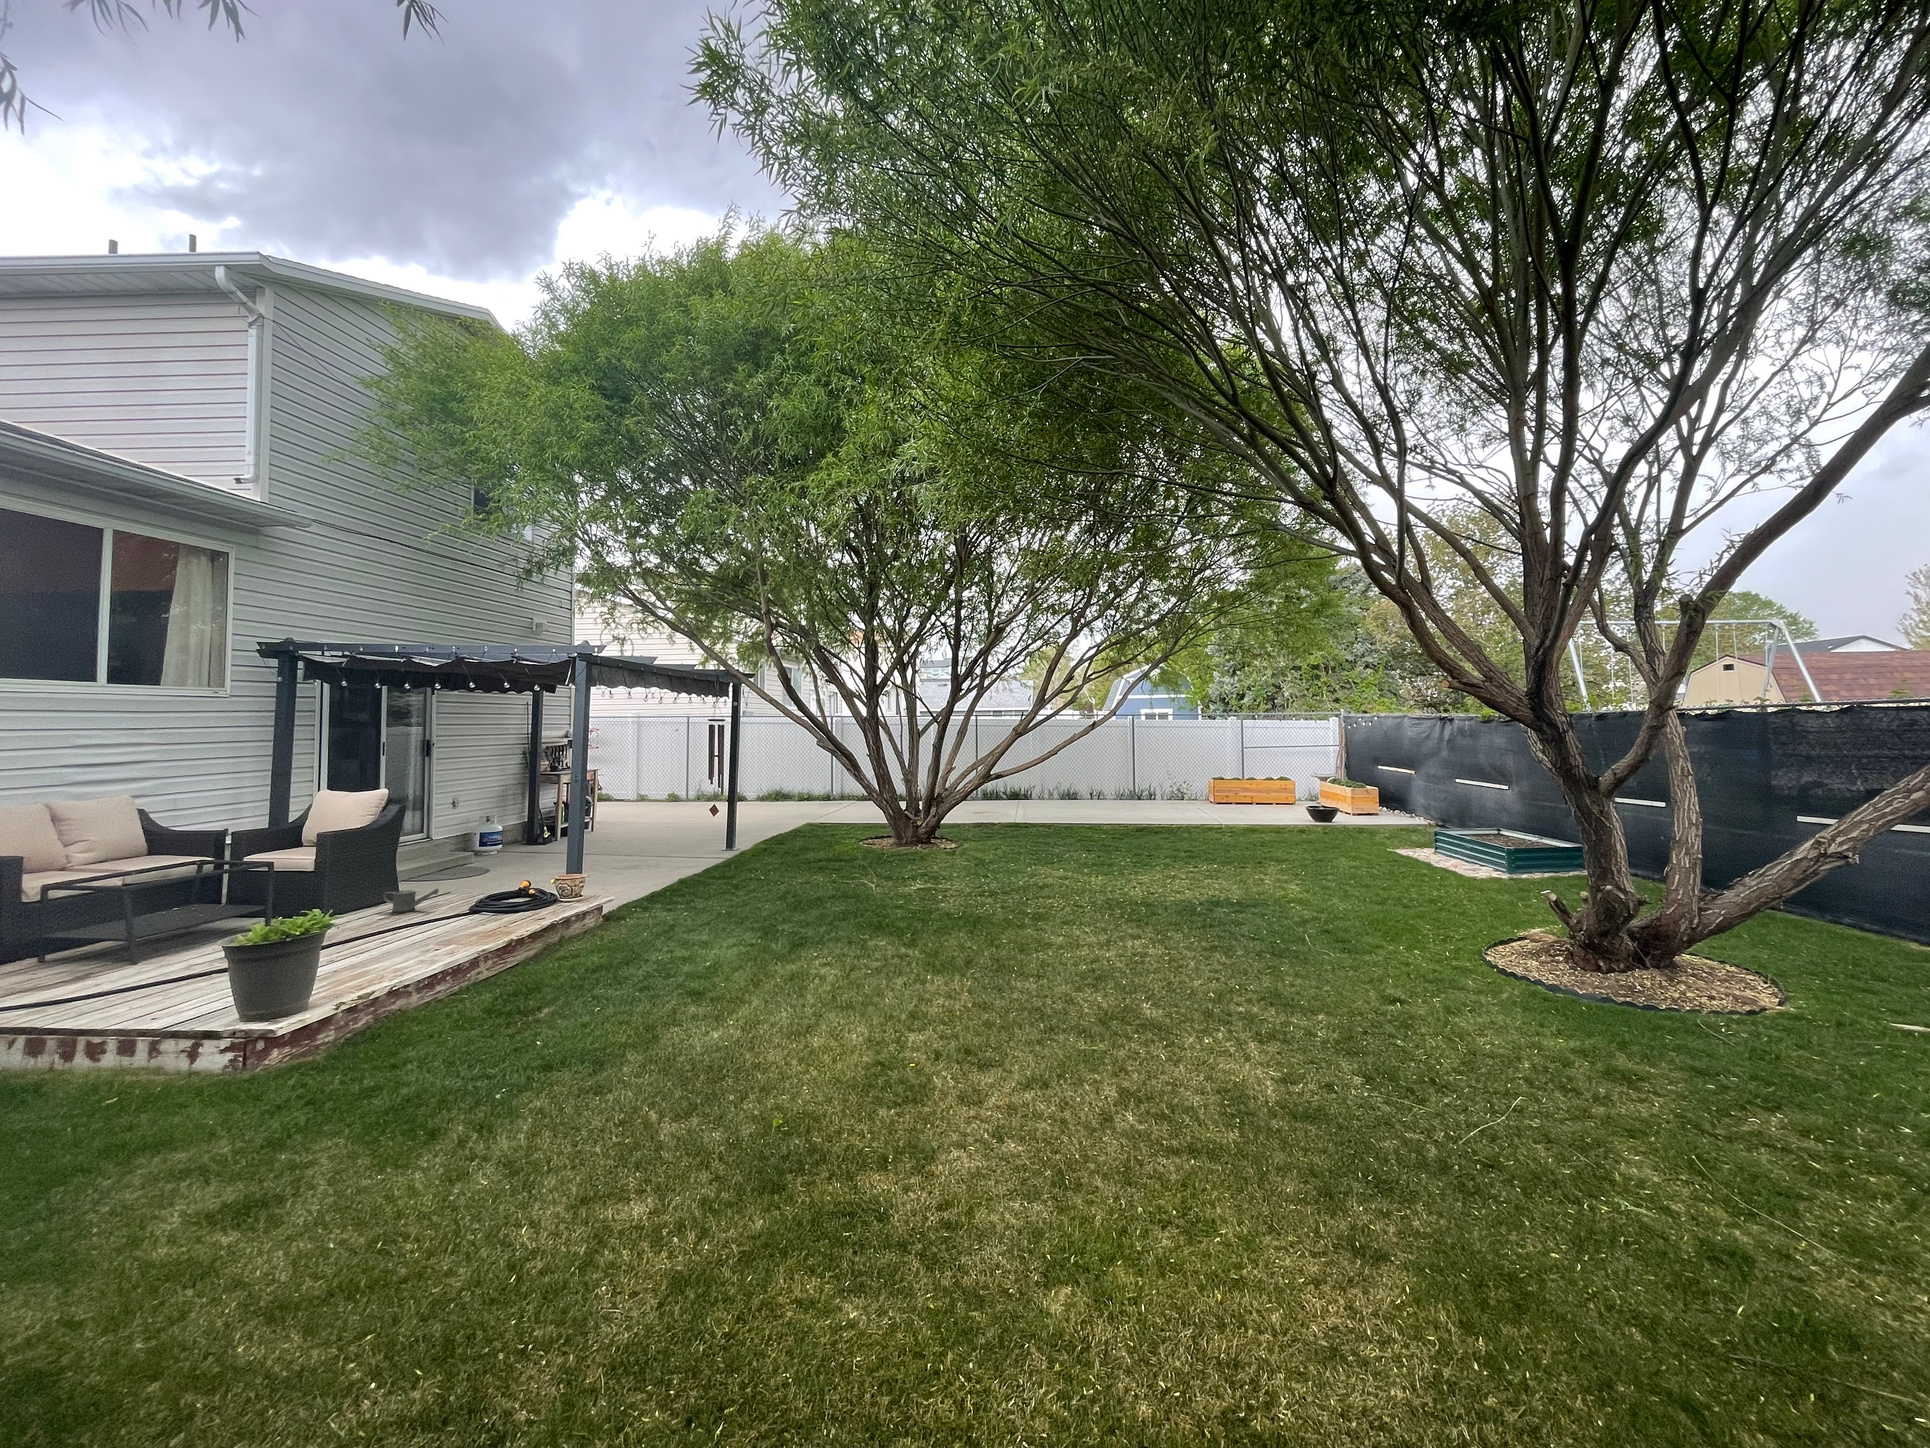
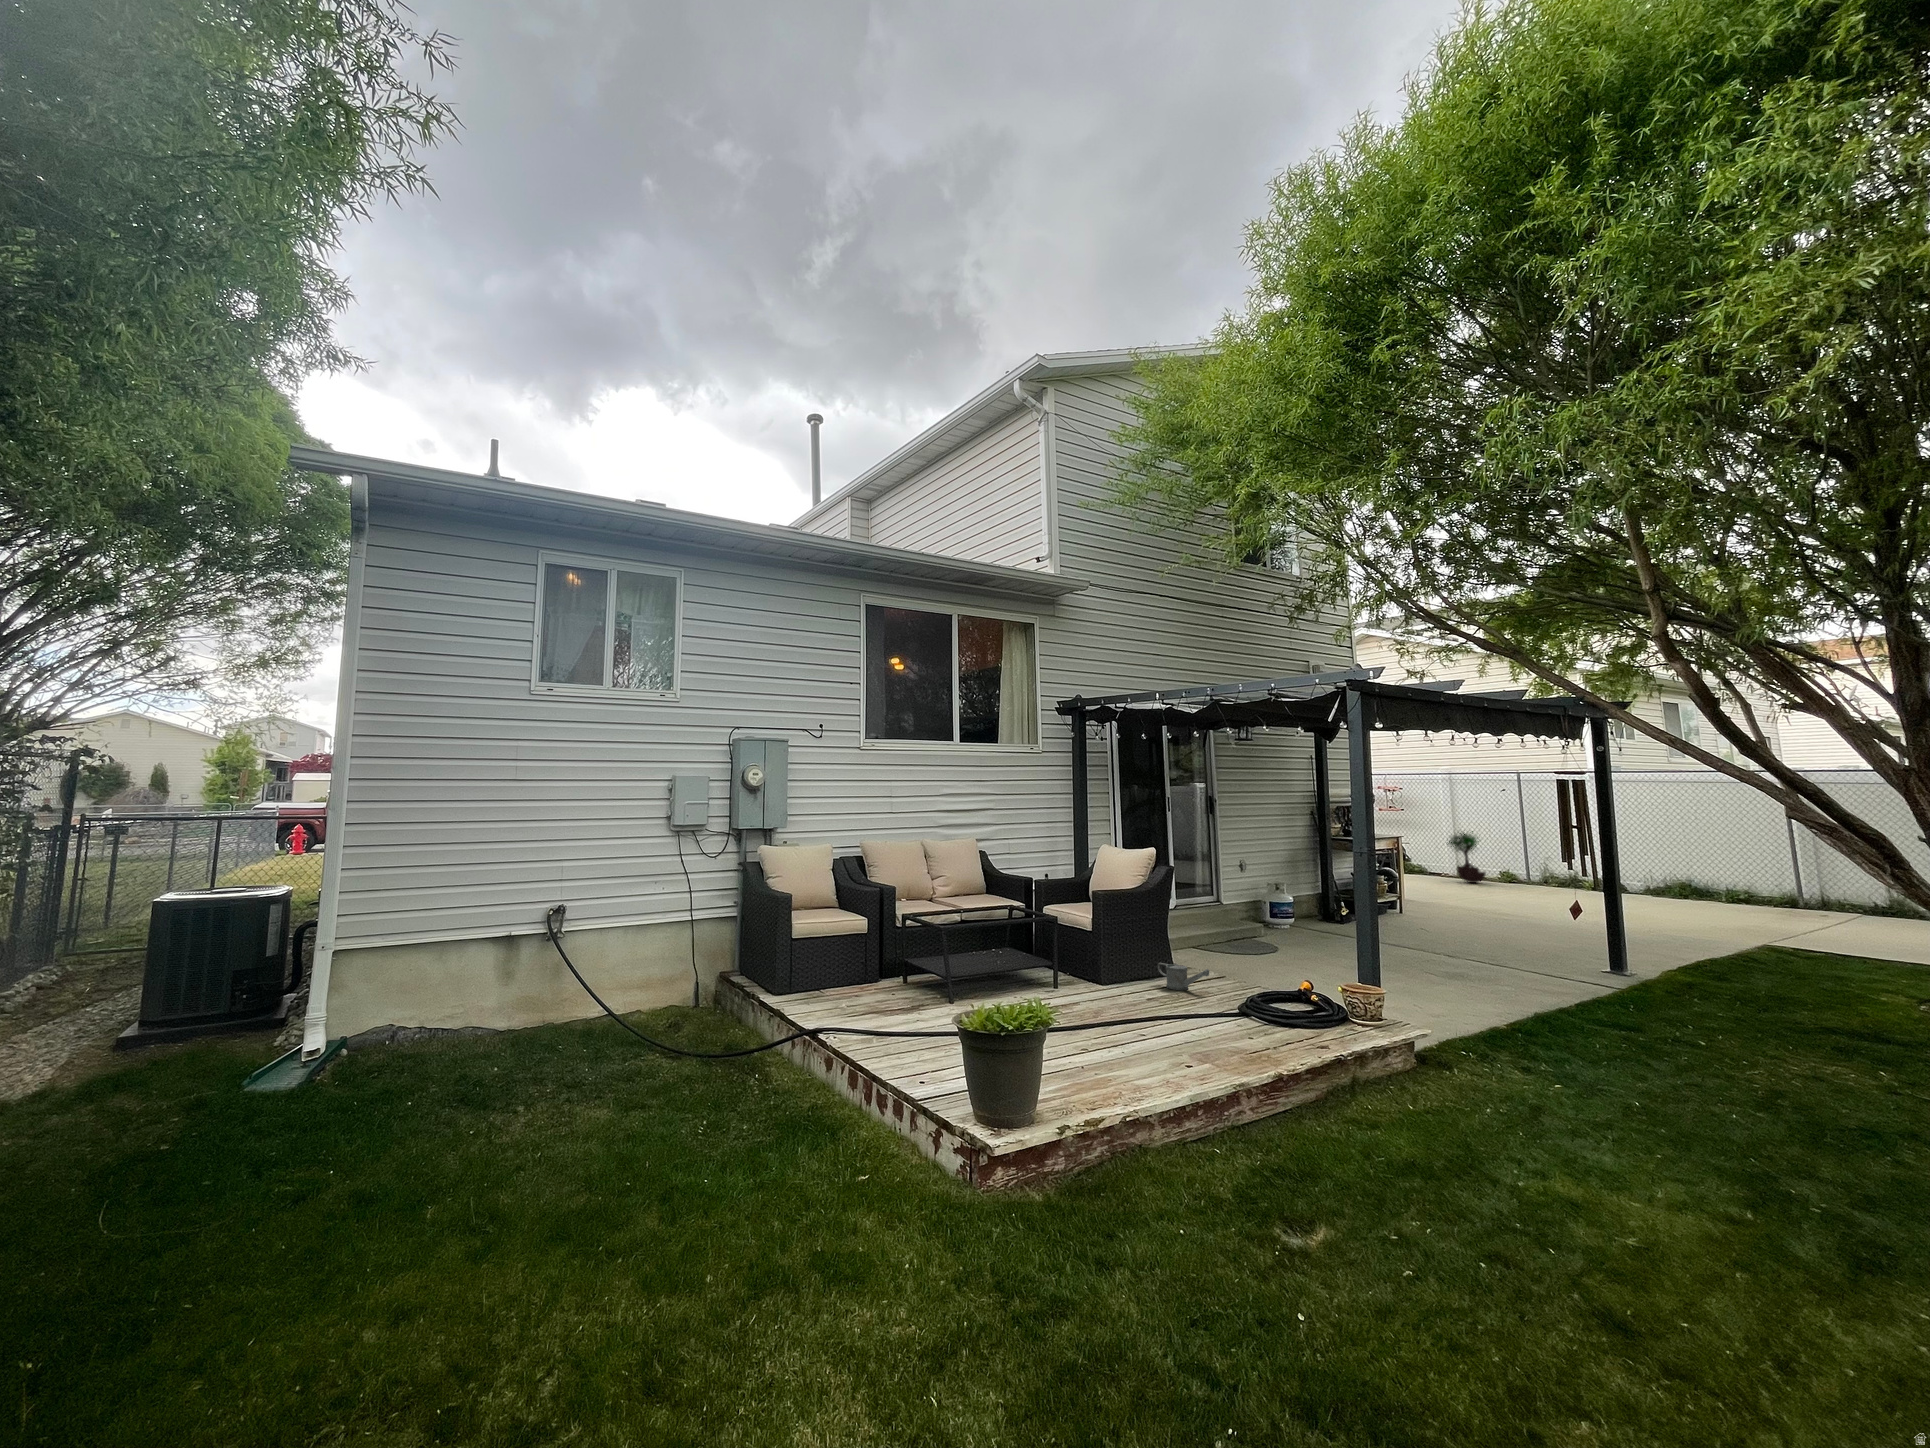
potted tree: none [633,758,661,803] -> present [1447,831,1486,883]

